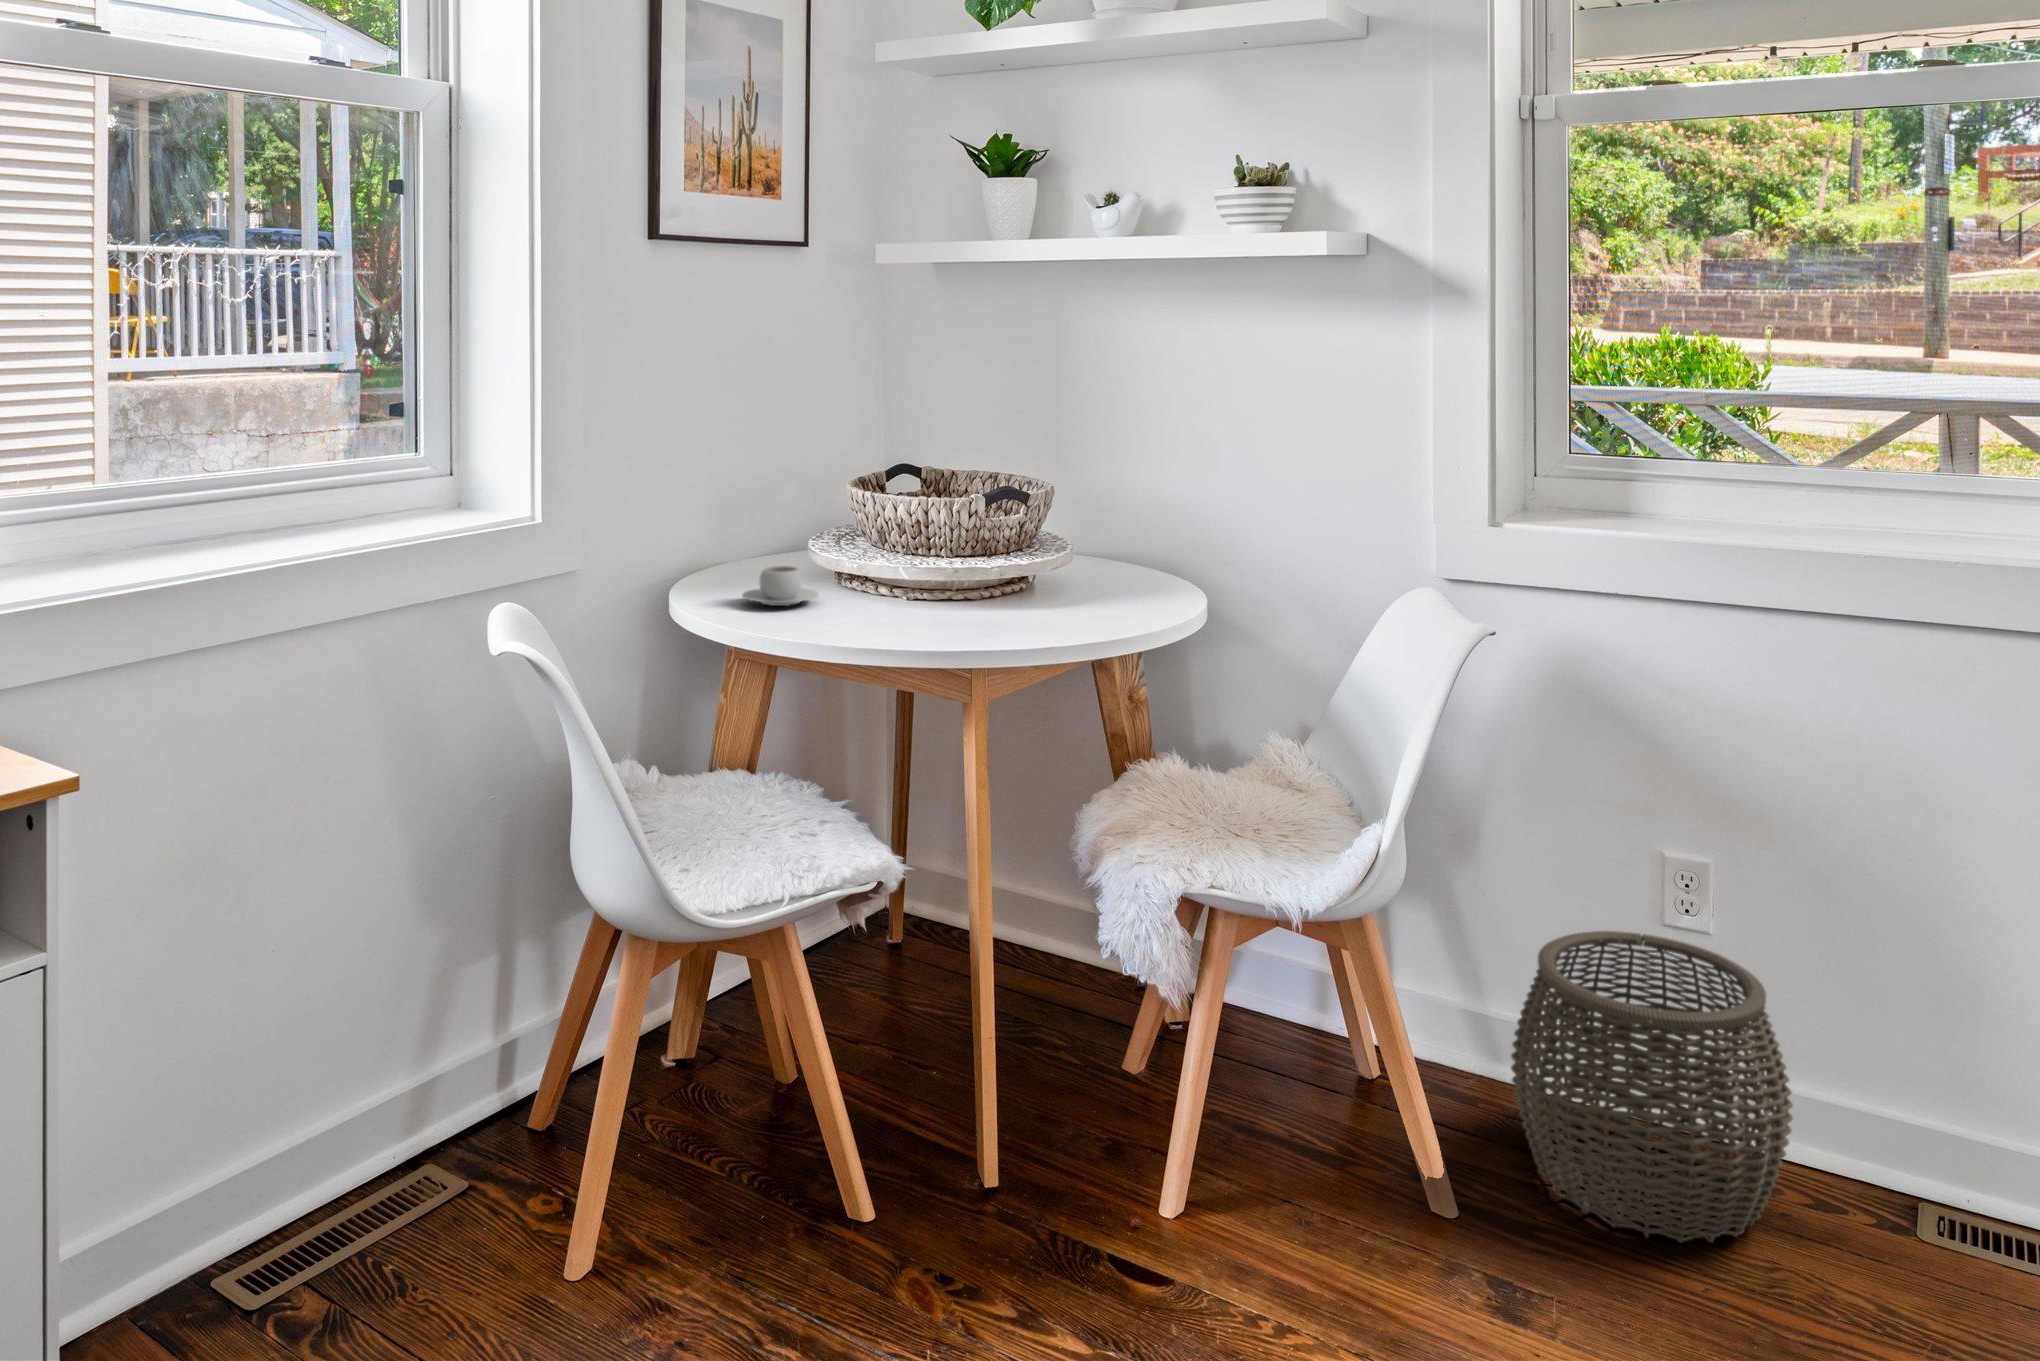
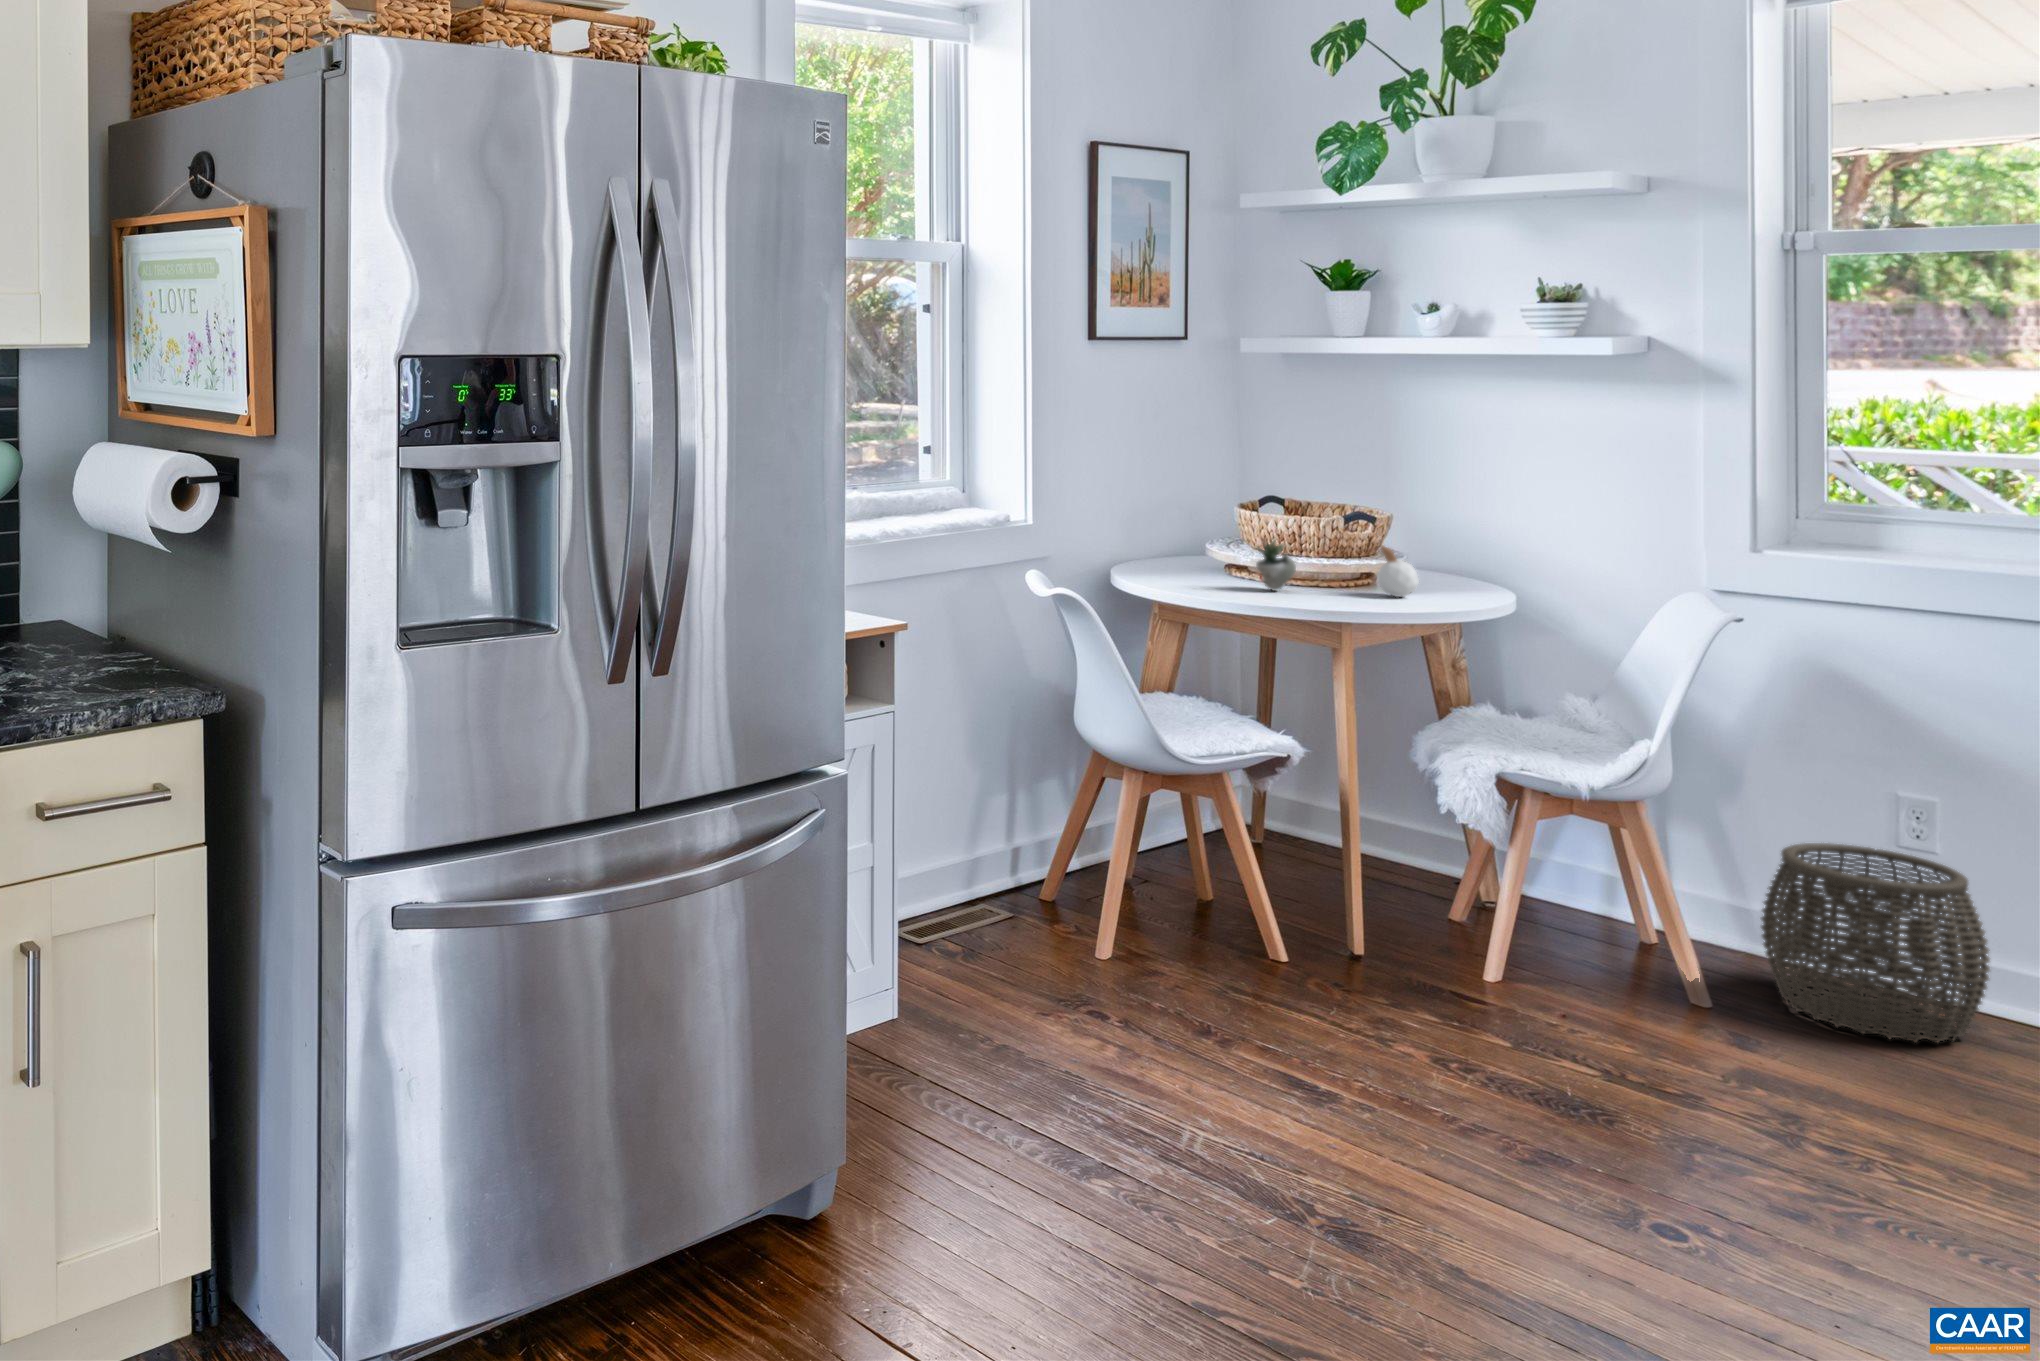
candle: none [1025,521,1082,615] -> present [1377,533,1419,597]
succulent plant: none [860,534,936,615] -> present [1256,540,1296,590]
teacup: present [742,566,818,606] -> none [1168,558,1222,583]

